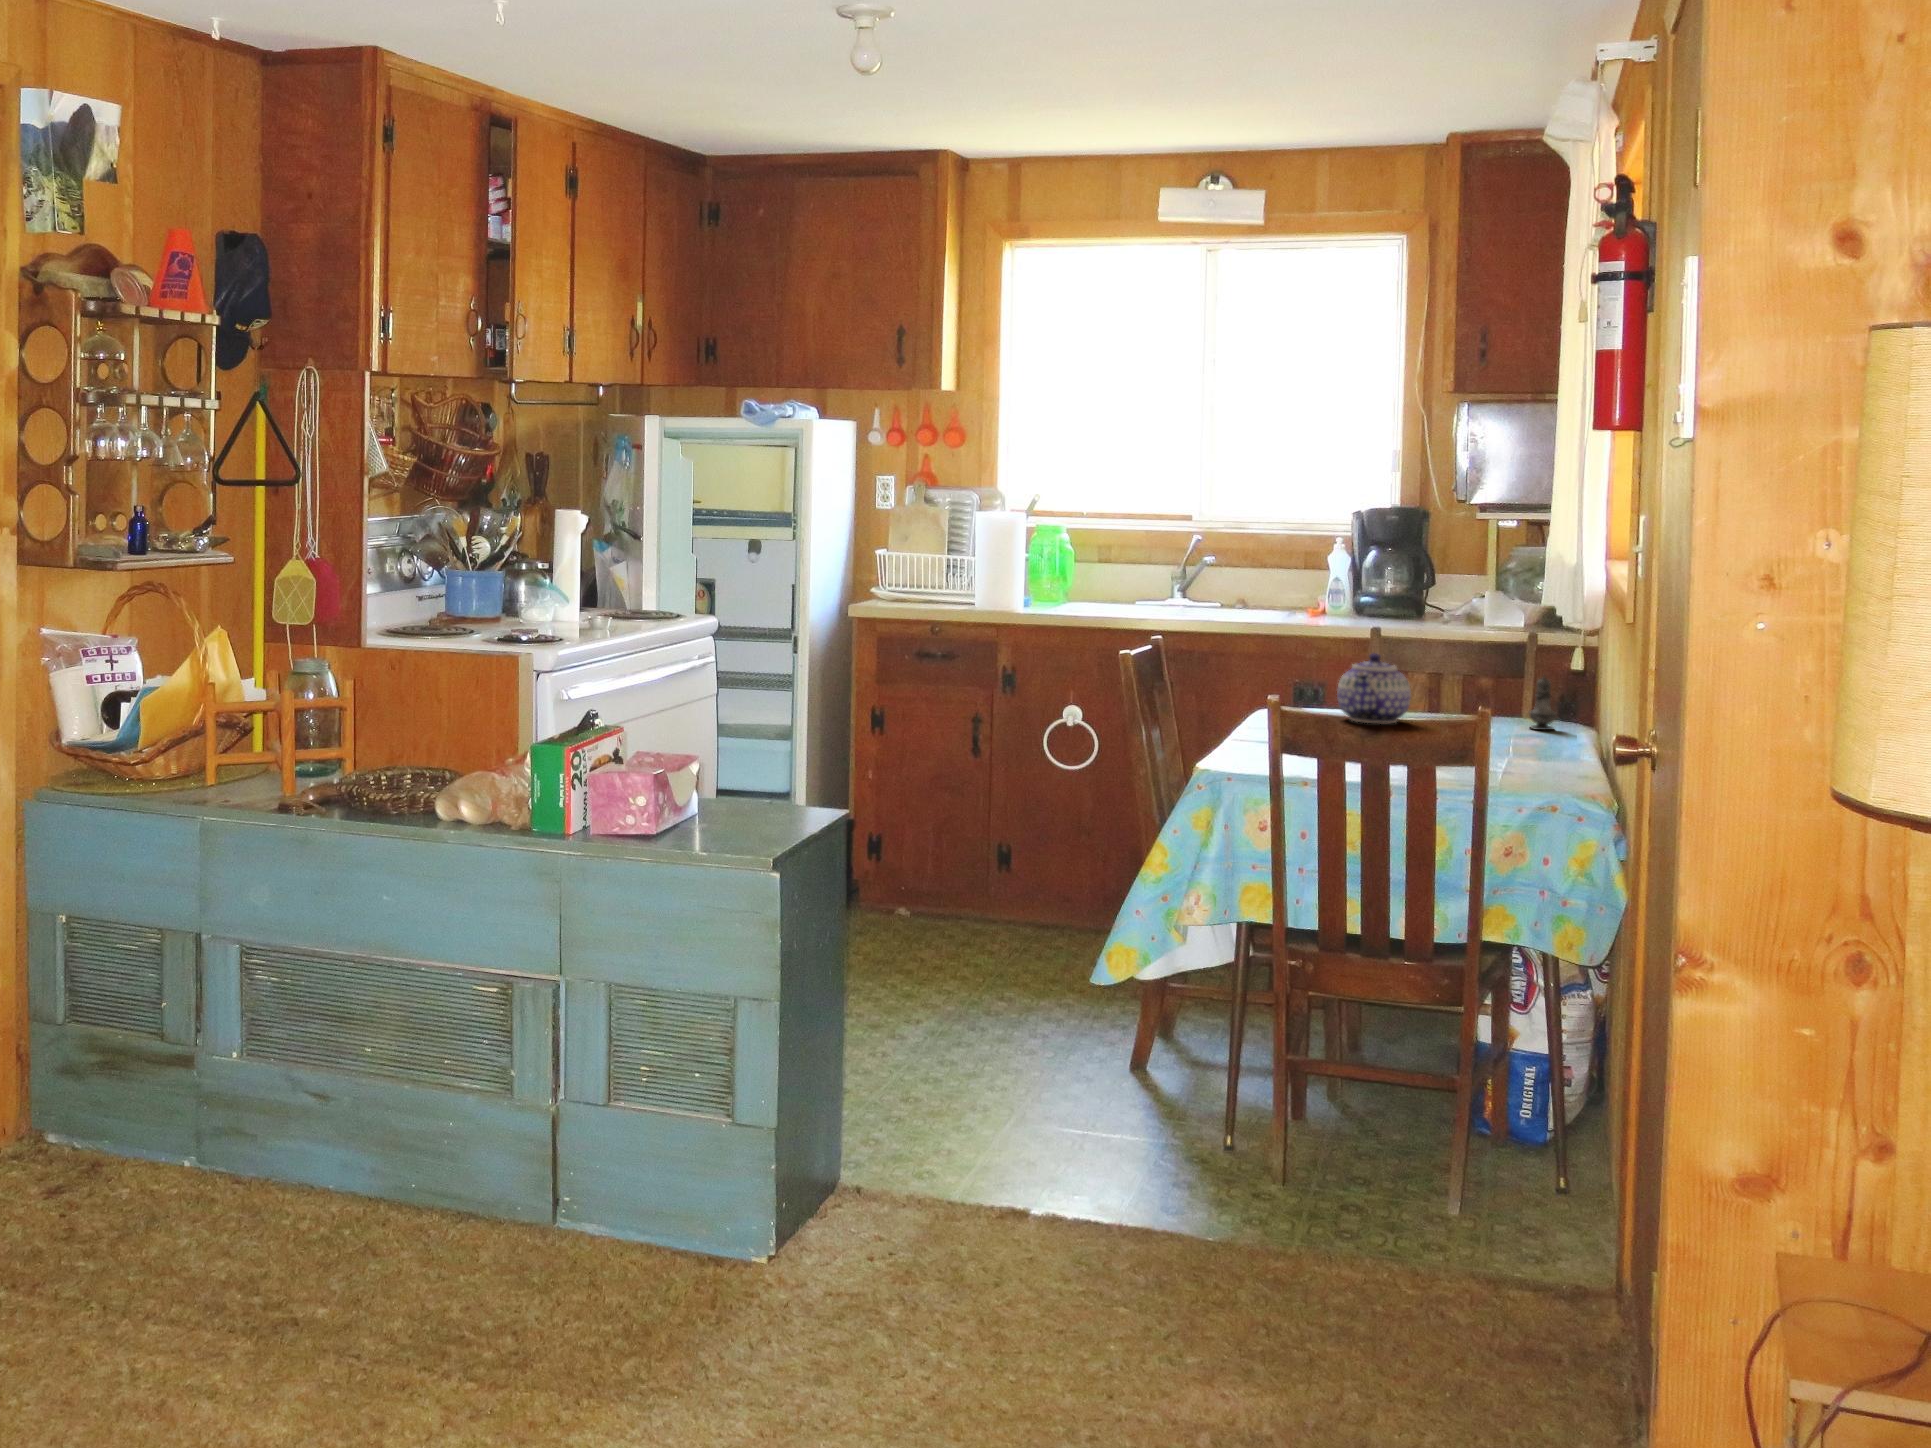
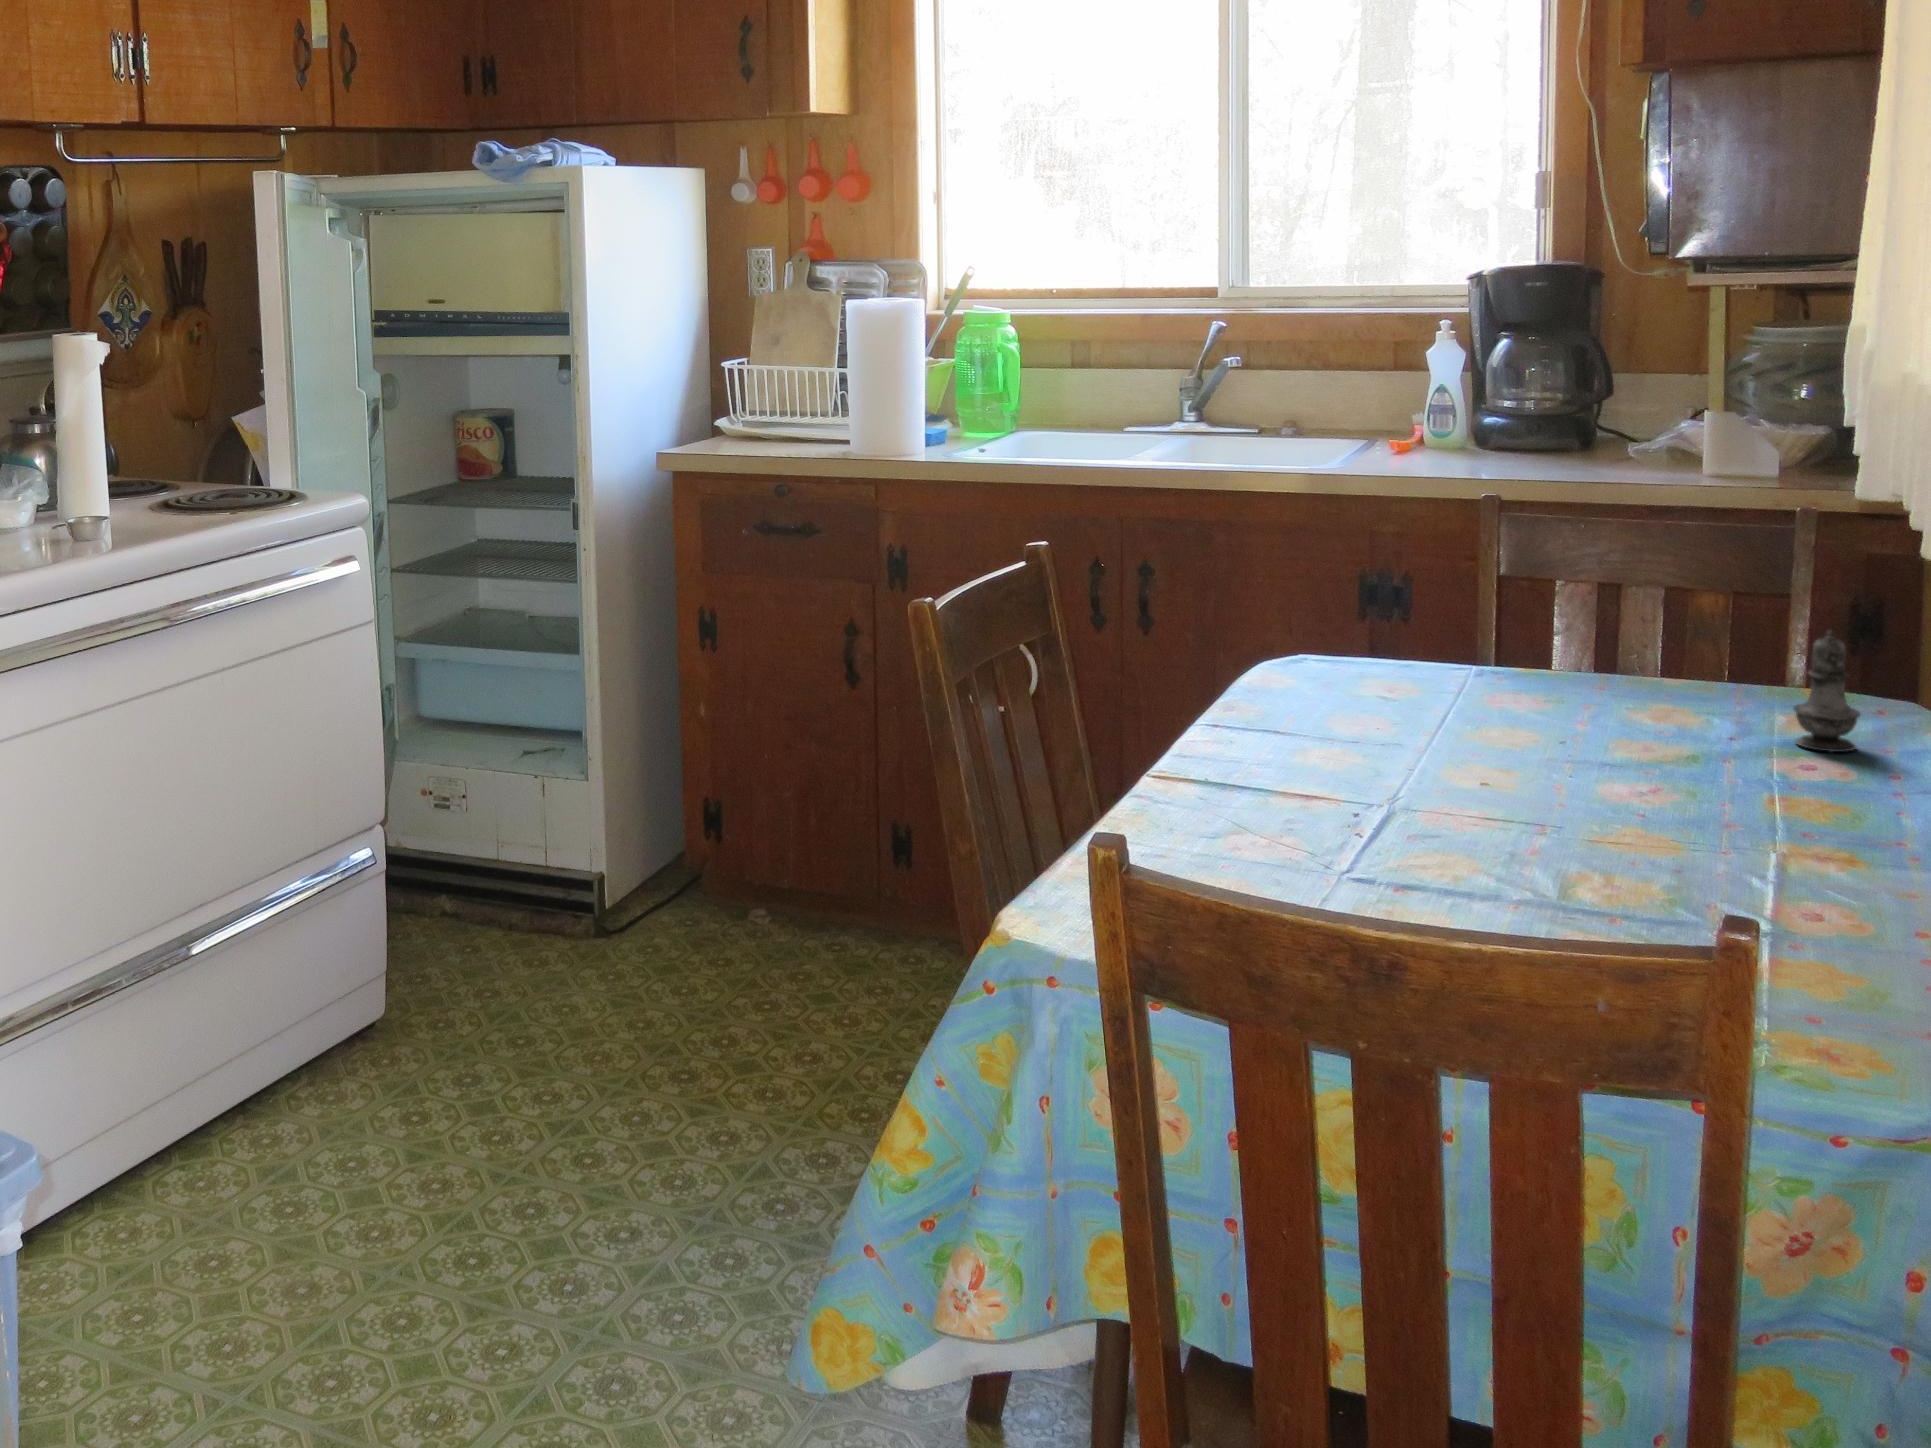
teapot: present [1337,653,1411,723] -> none [1372,585,1528,736]

